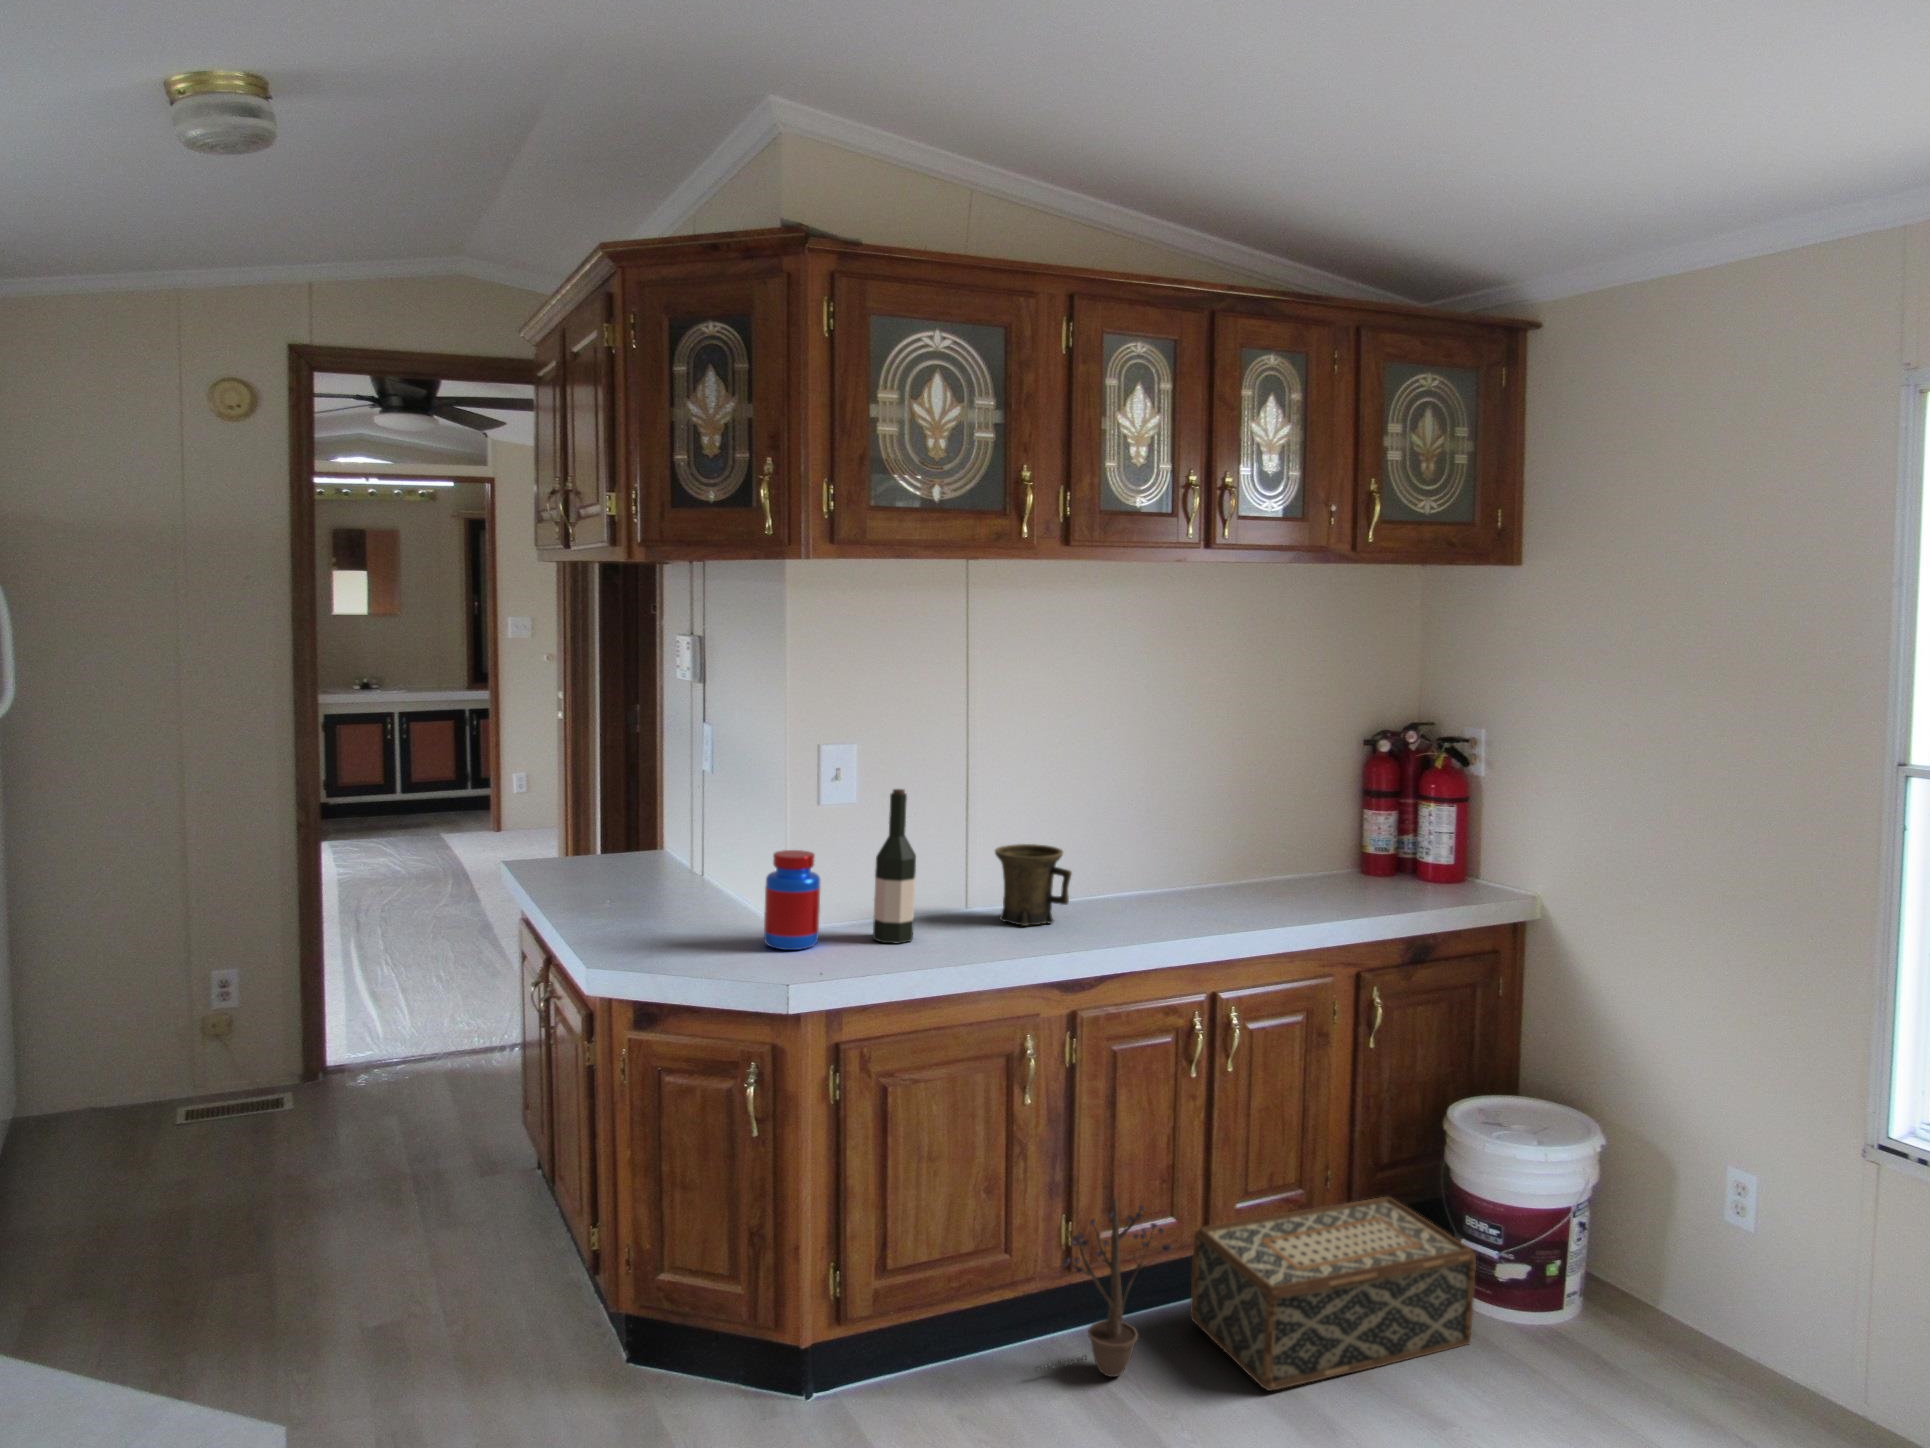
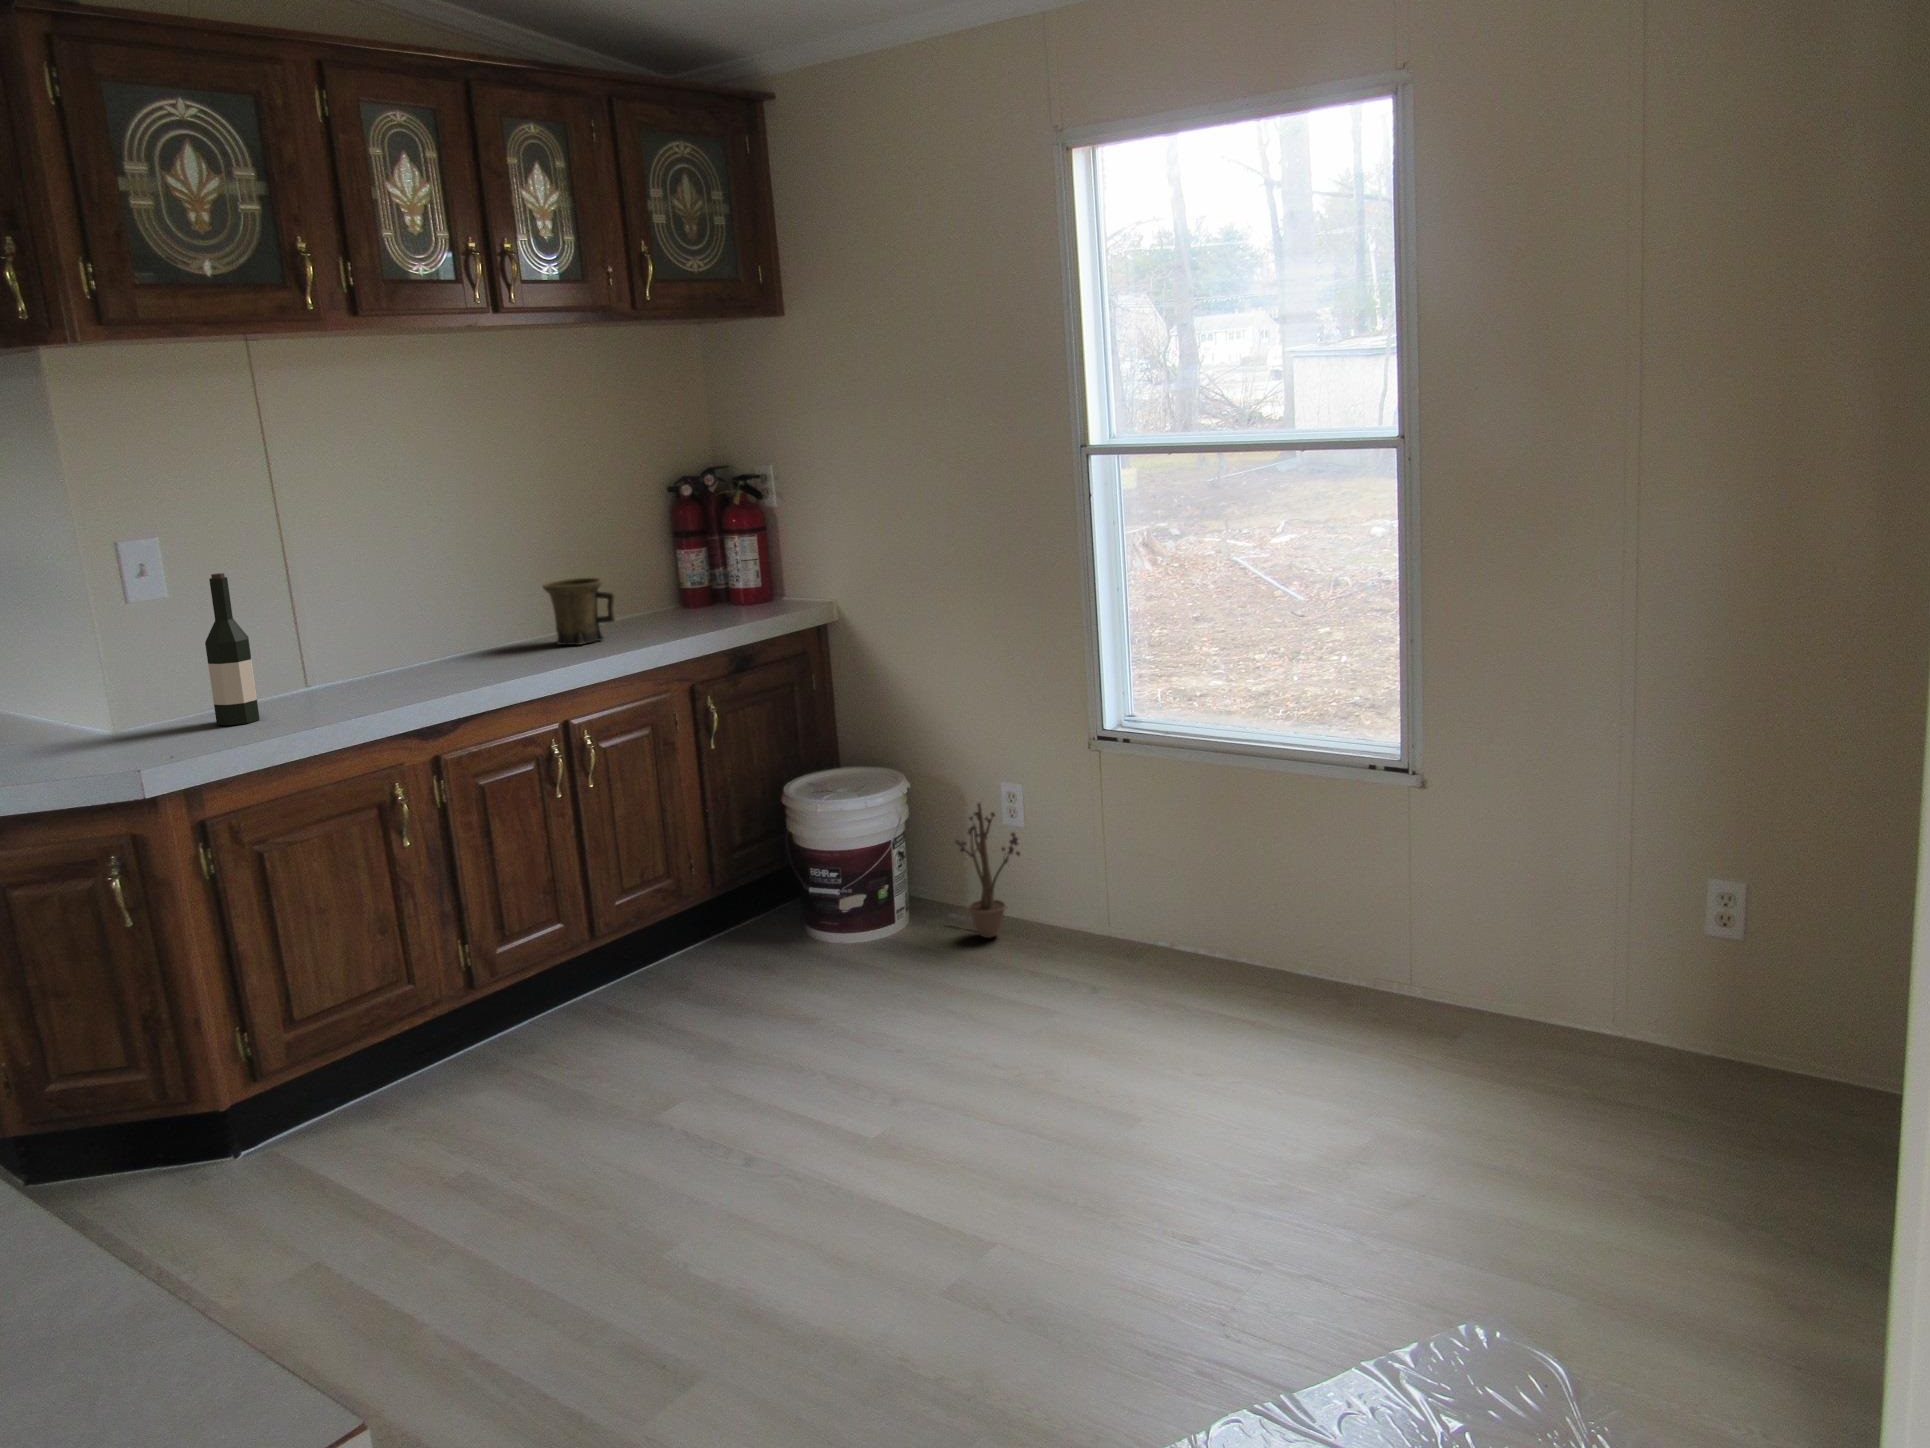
mug: present [995,844,1072,926] -> present [543,578,615,645]
jar: present [764,850,820,950] -> none [85,648,157,747]
woven basket: present [1190,1197,1476,1391] -> none [582,872,826,1035]
decorative plant: present [1036,1198,1171,1377] -> present [950,803,1020,938]

